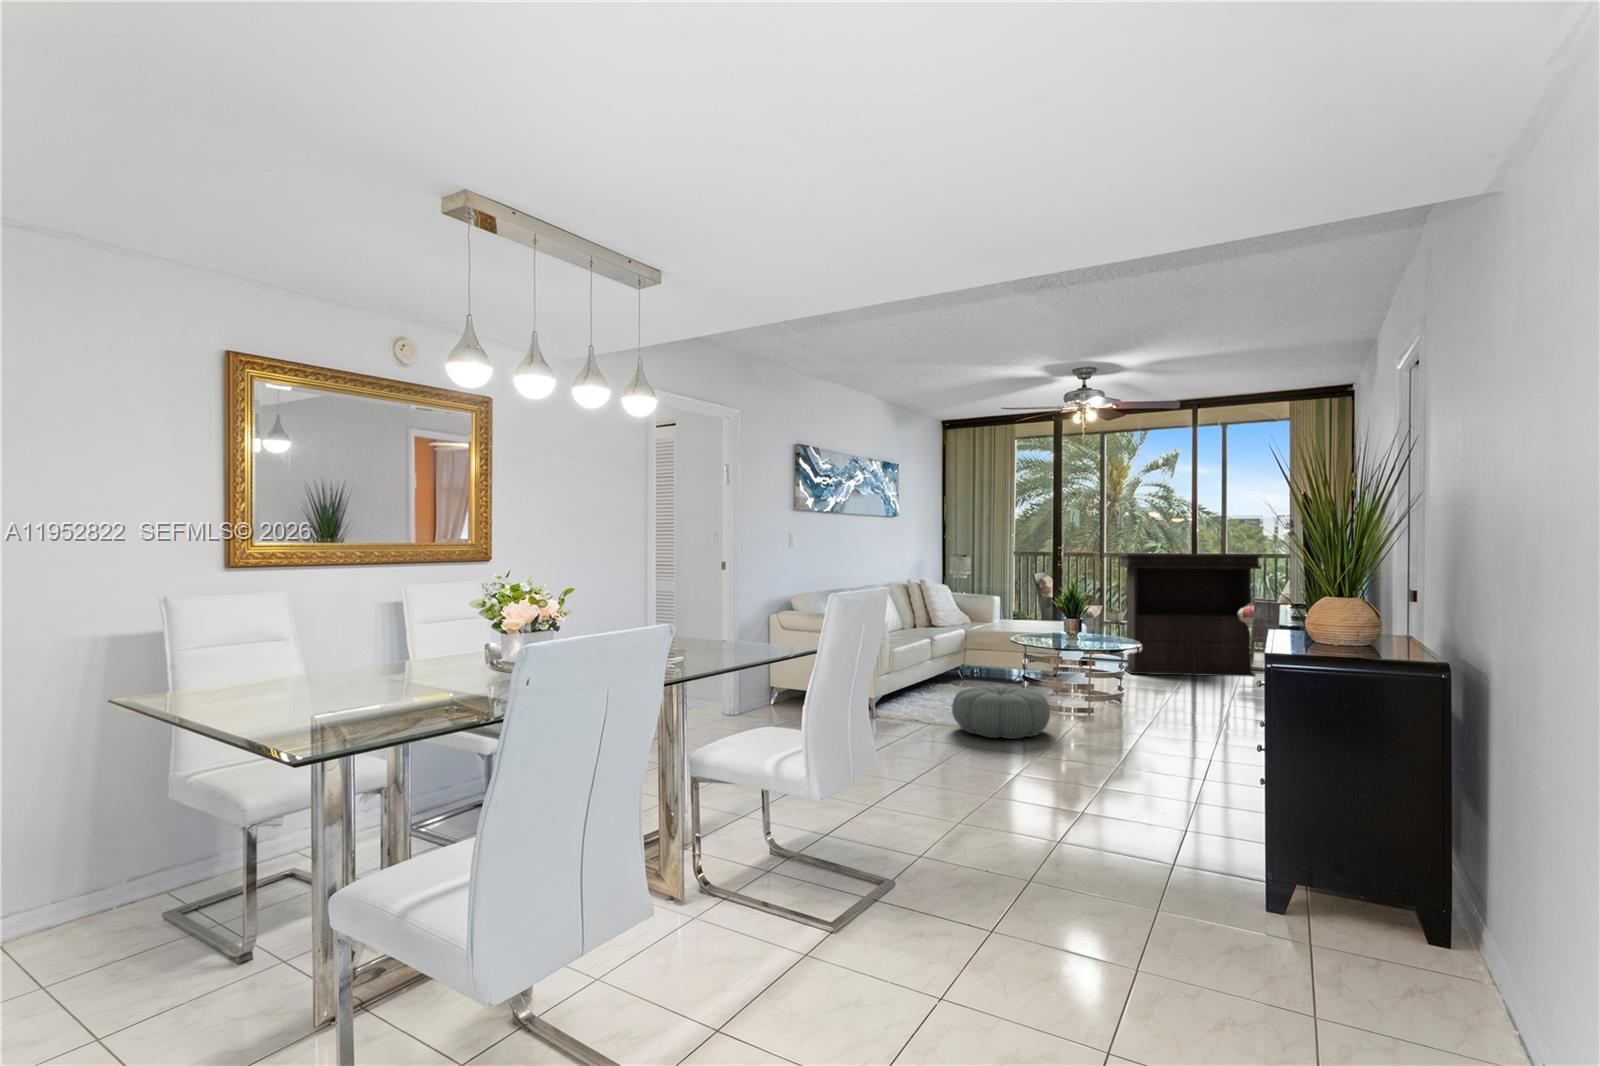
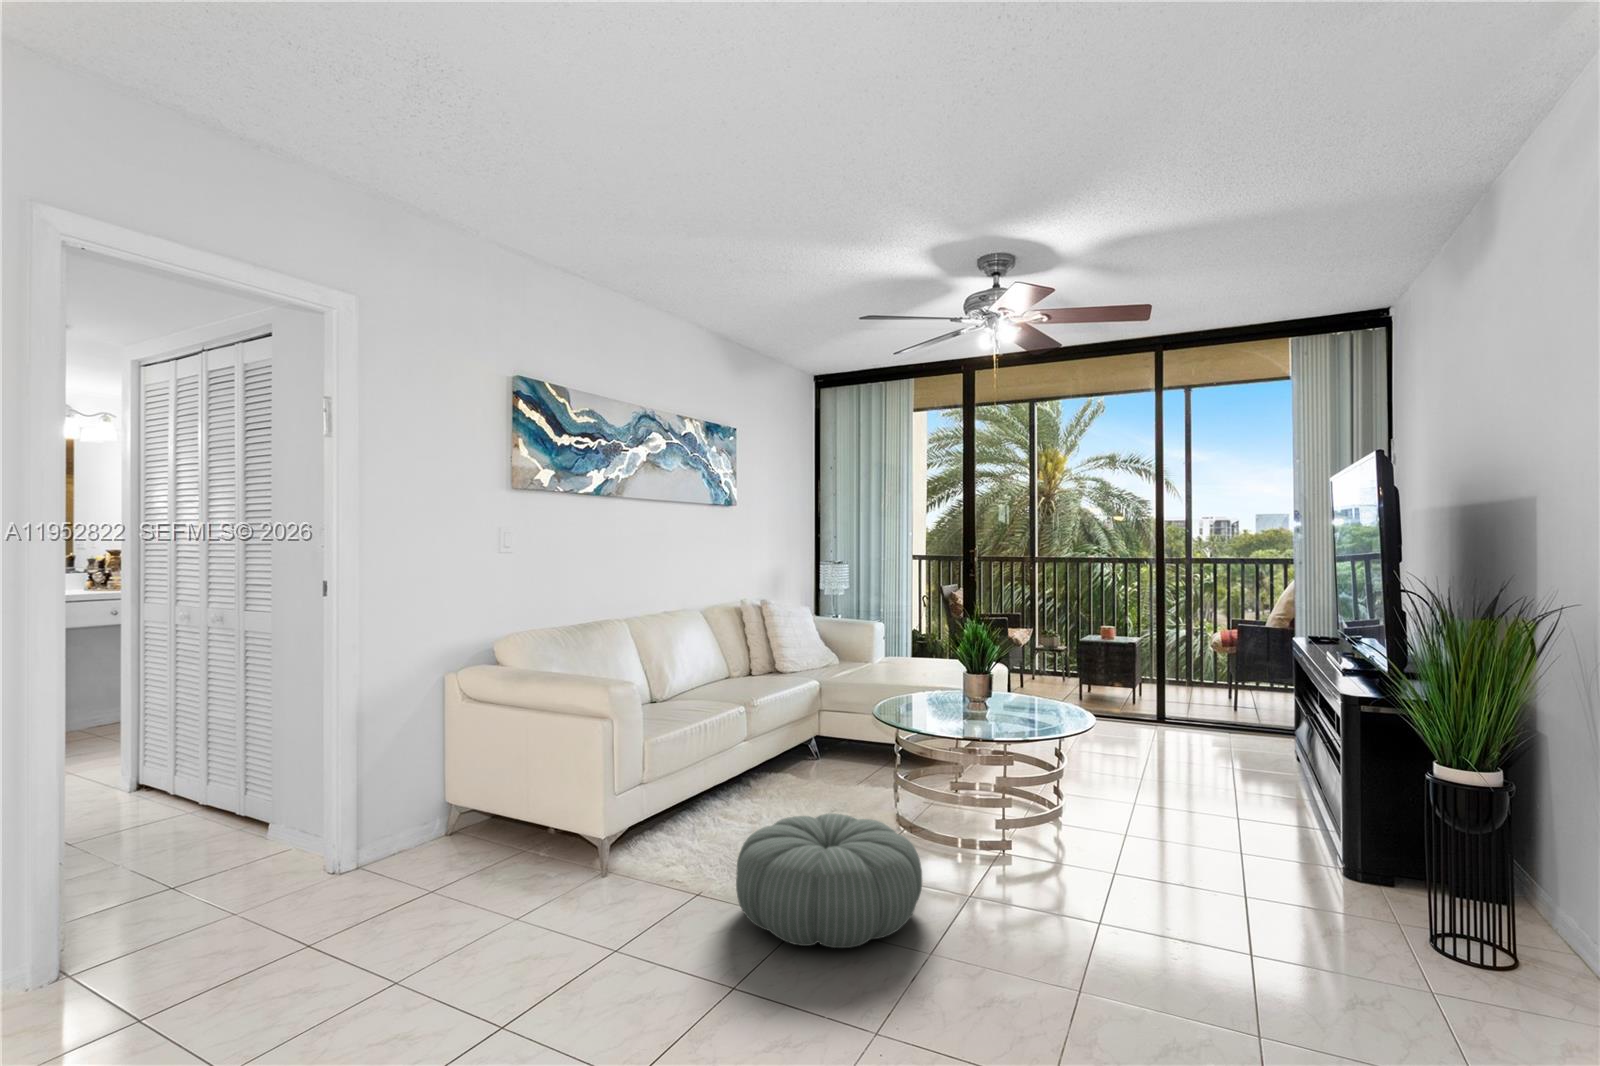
console table: present [1119,553,1261,677] -> none [1051,558,1258,741]

